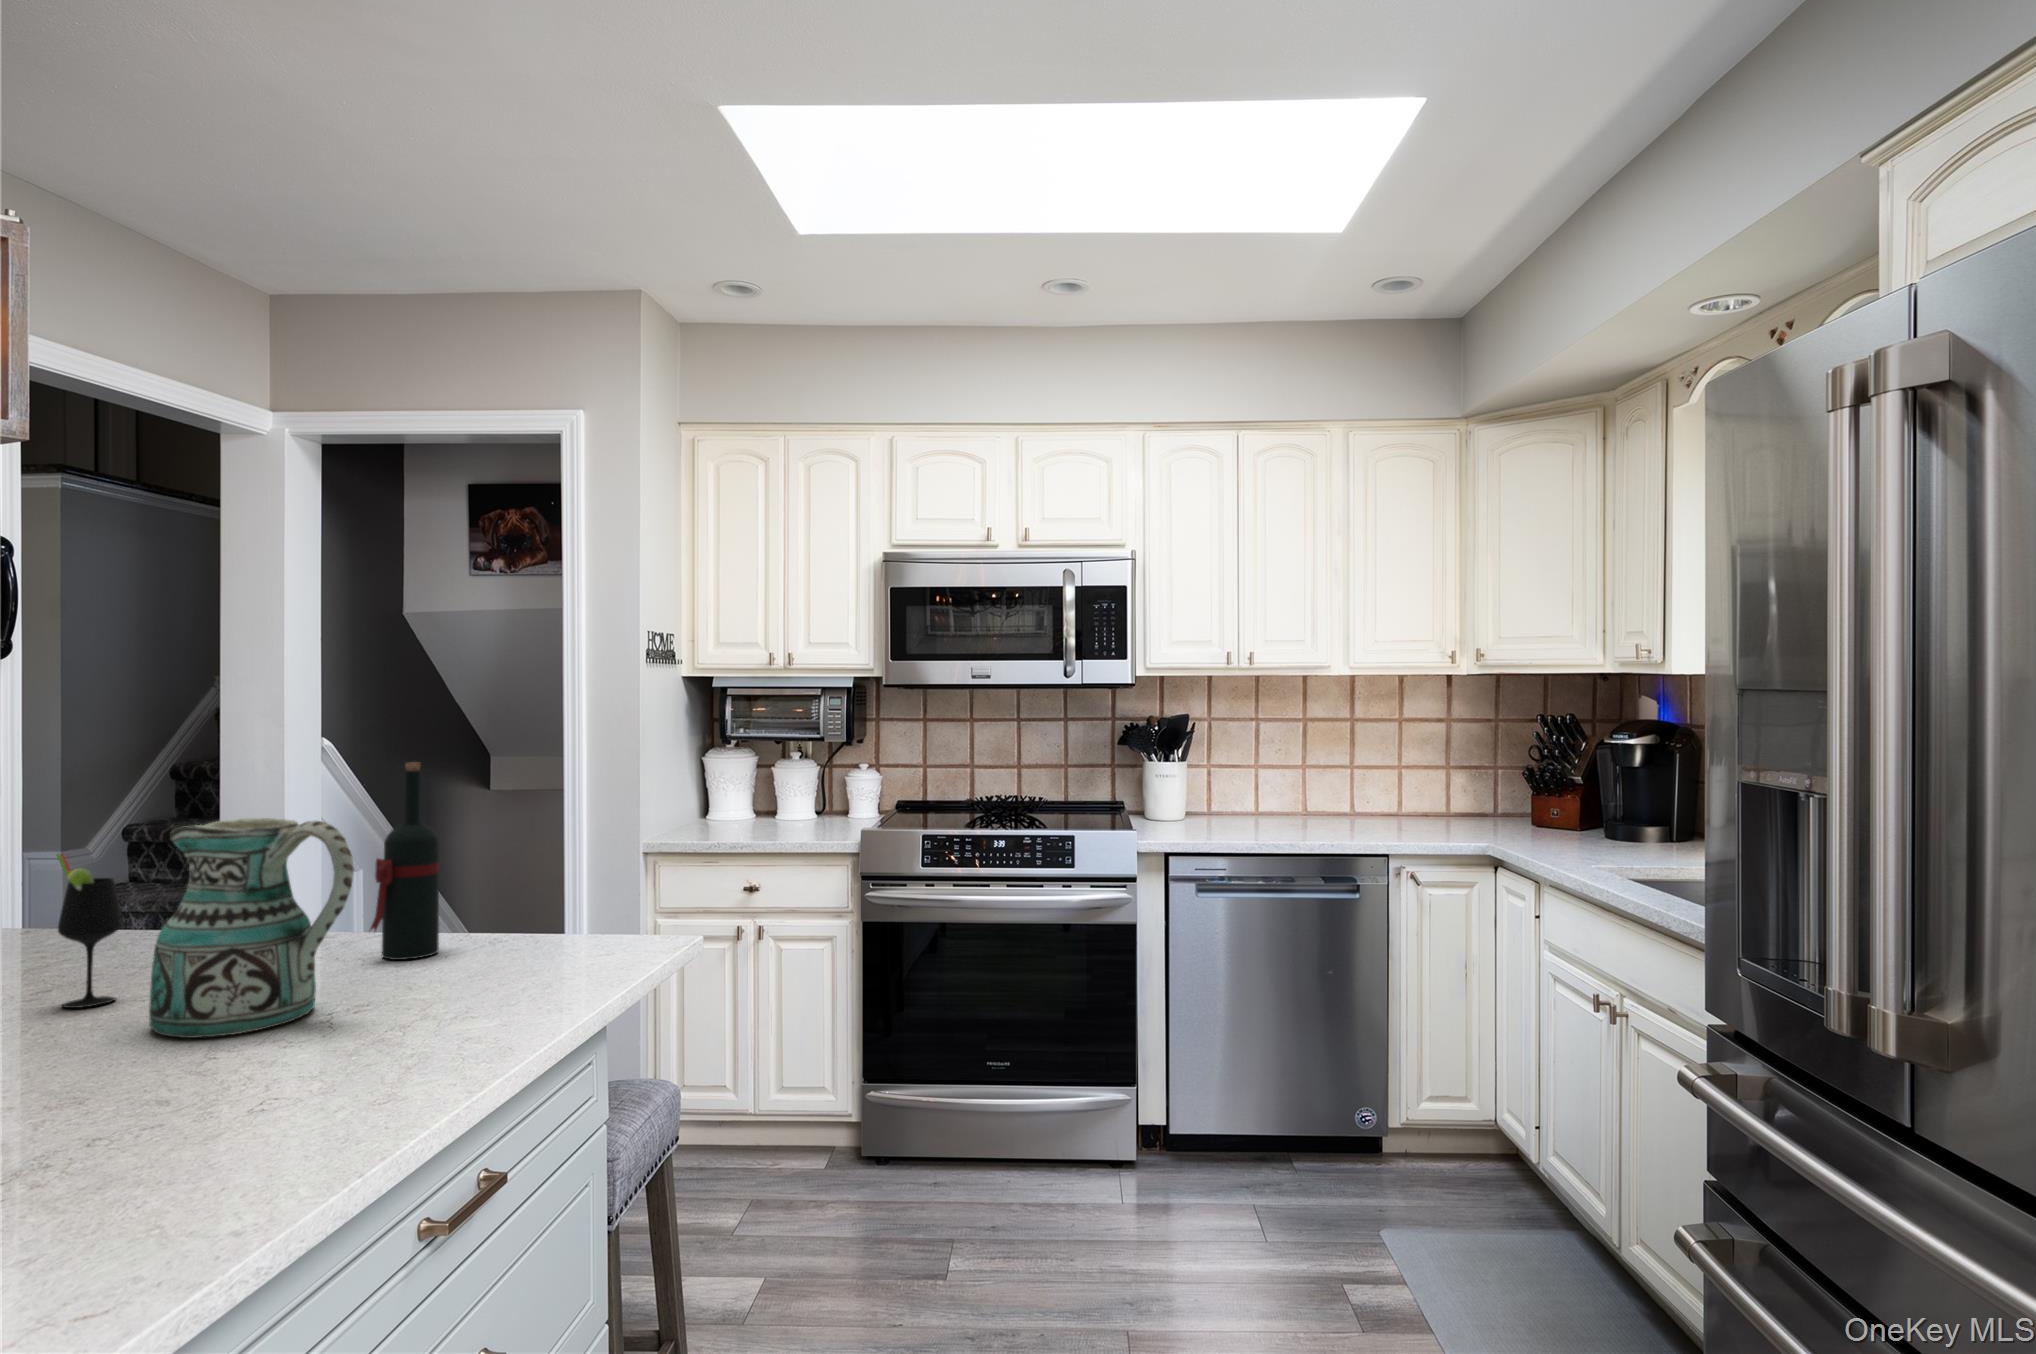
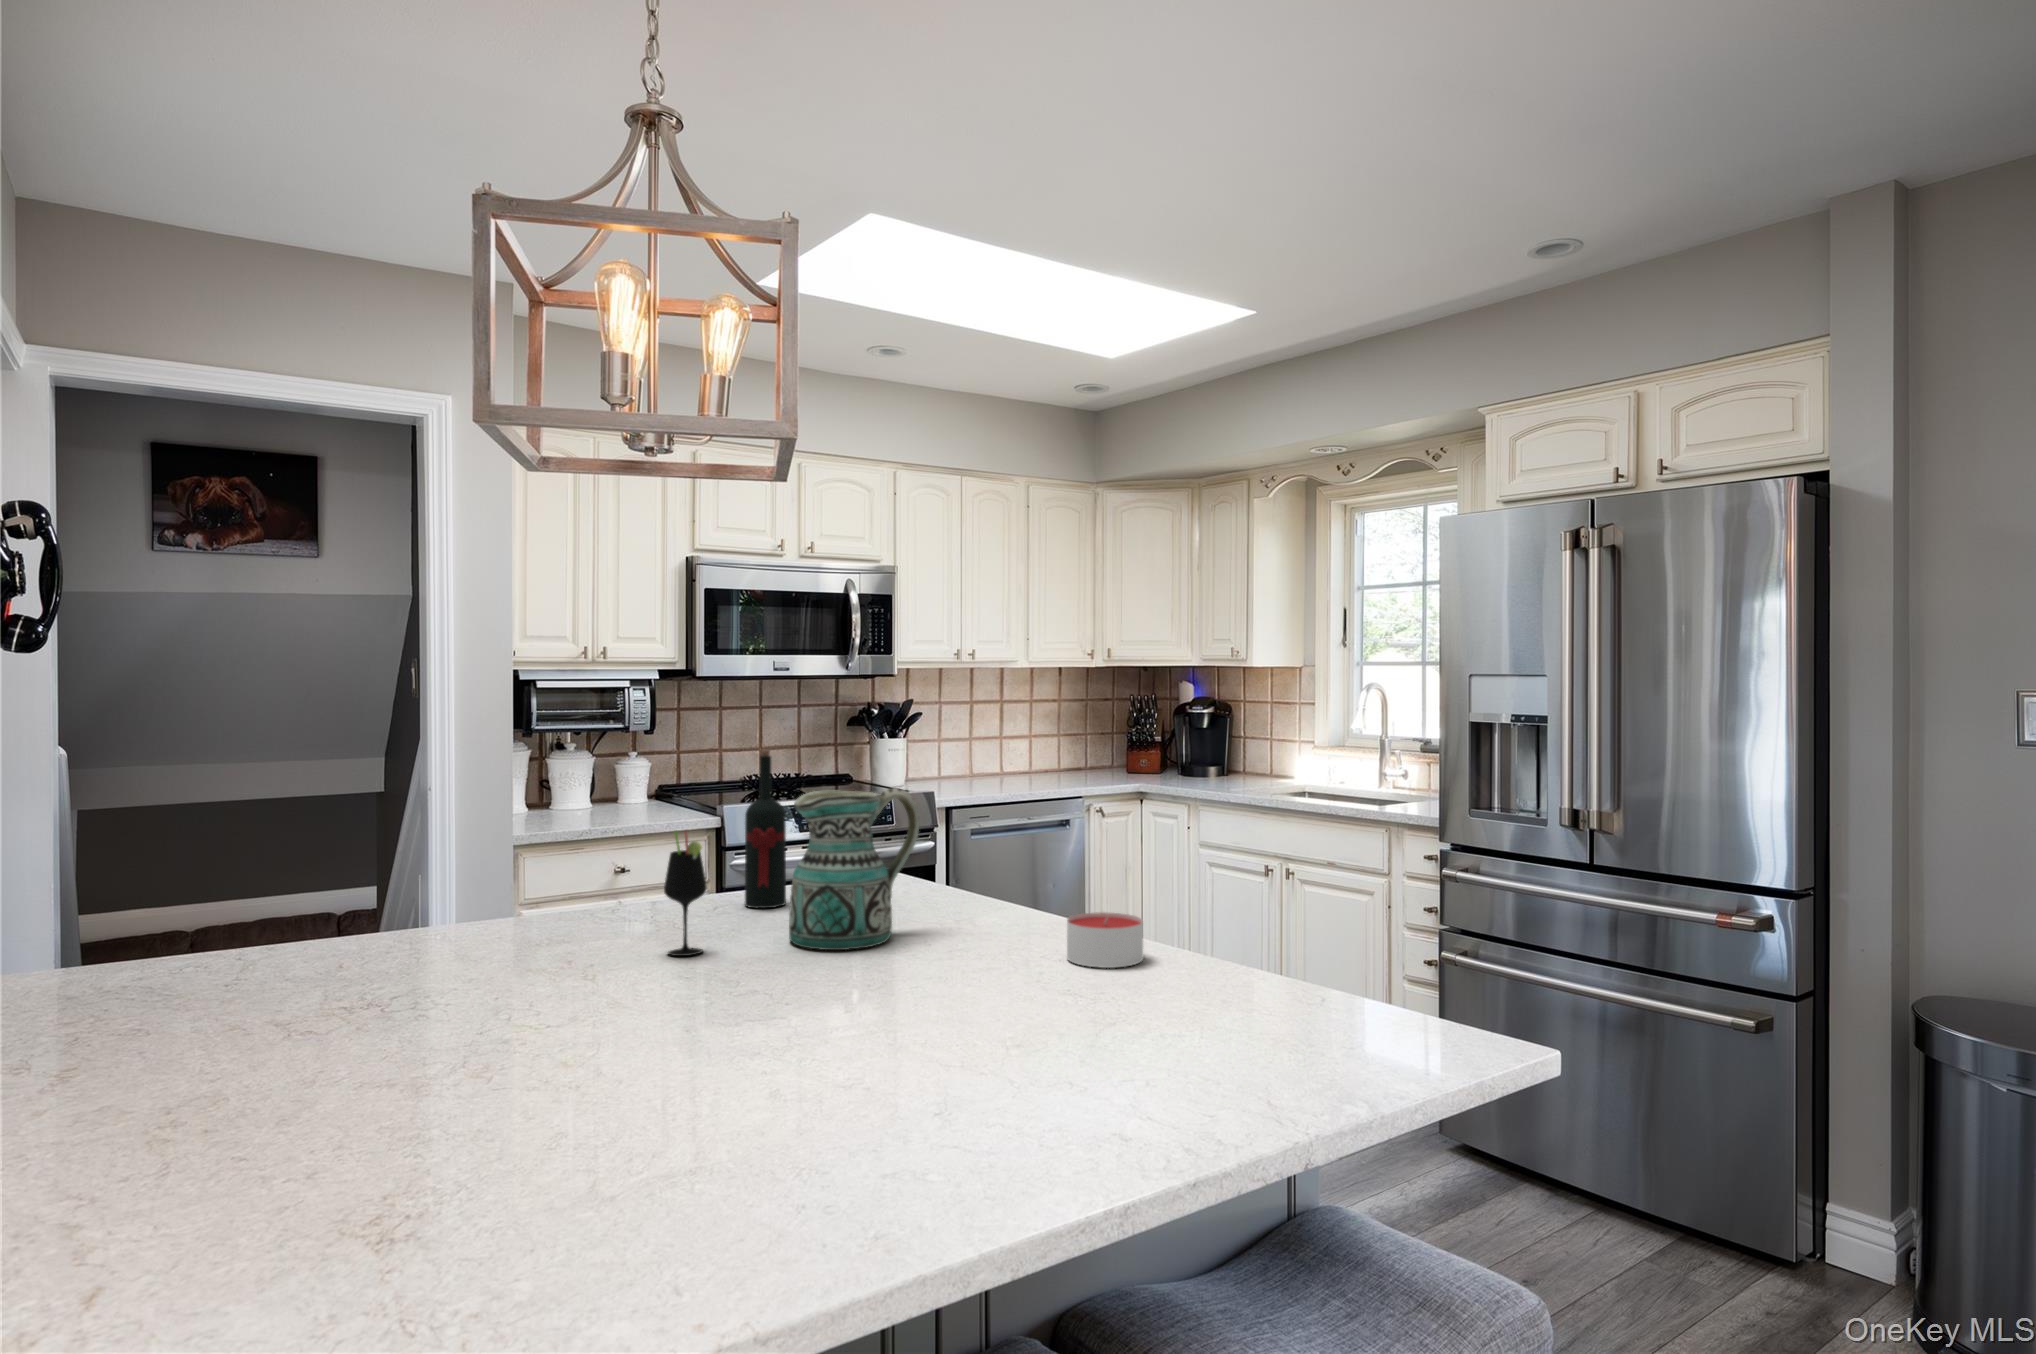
candle: none [160,1050,318,1160] -> present [1067,912,1143,968]

